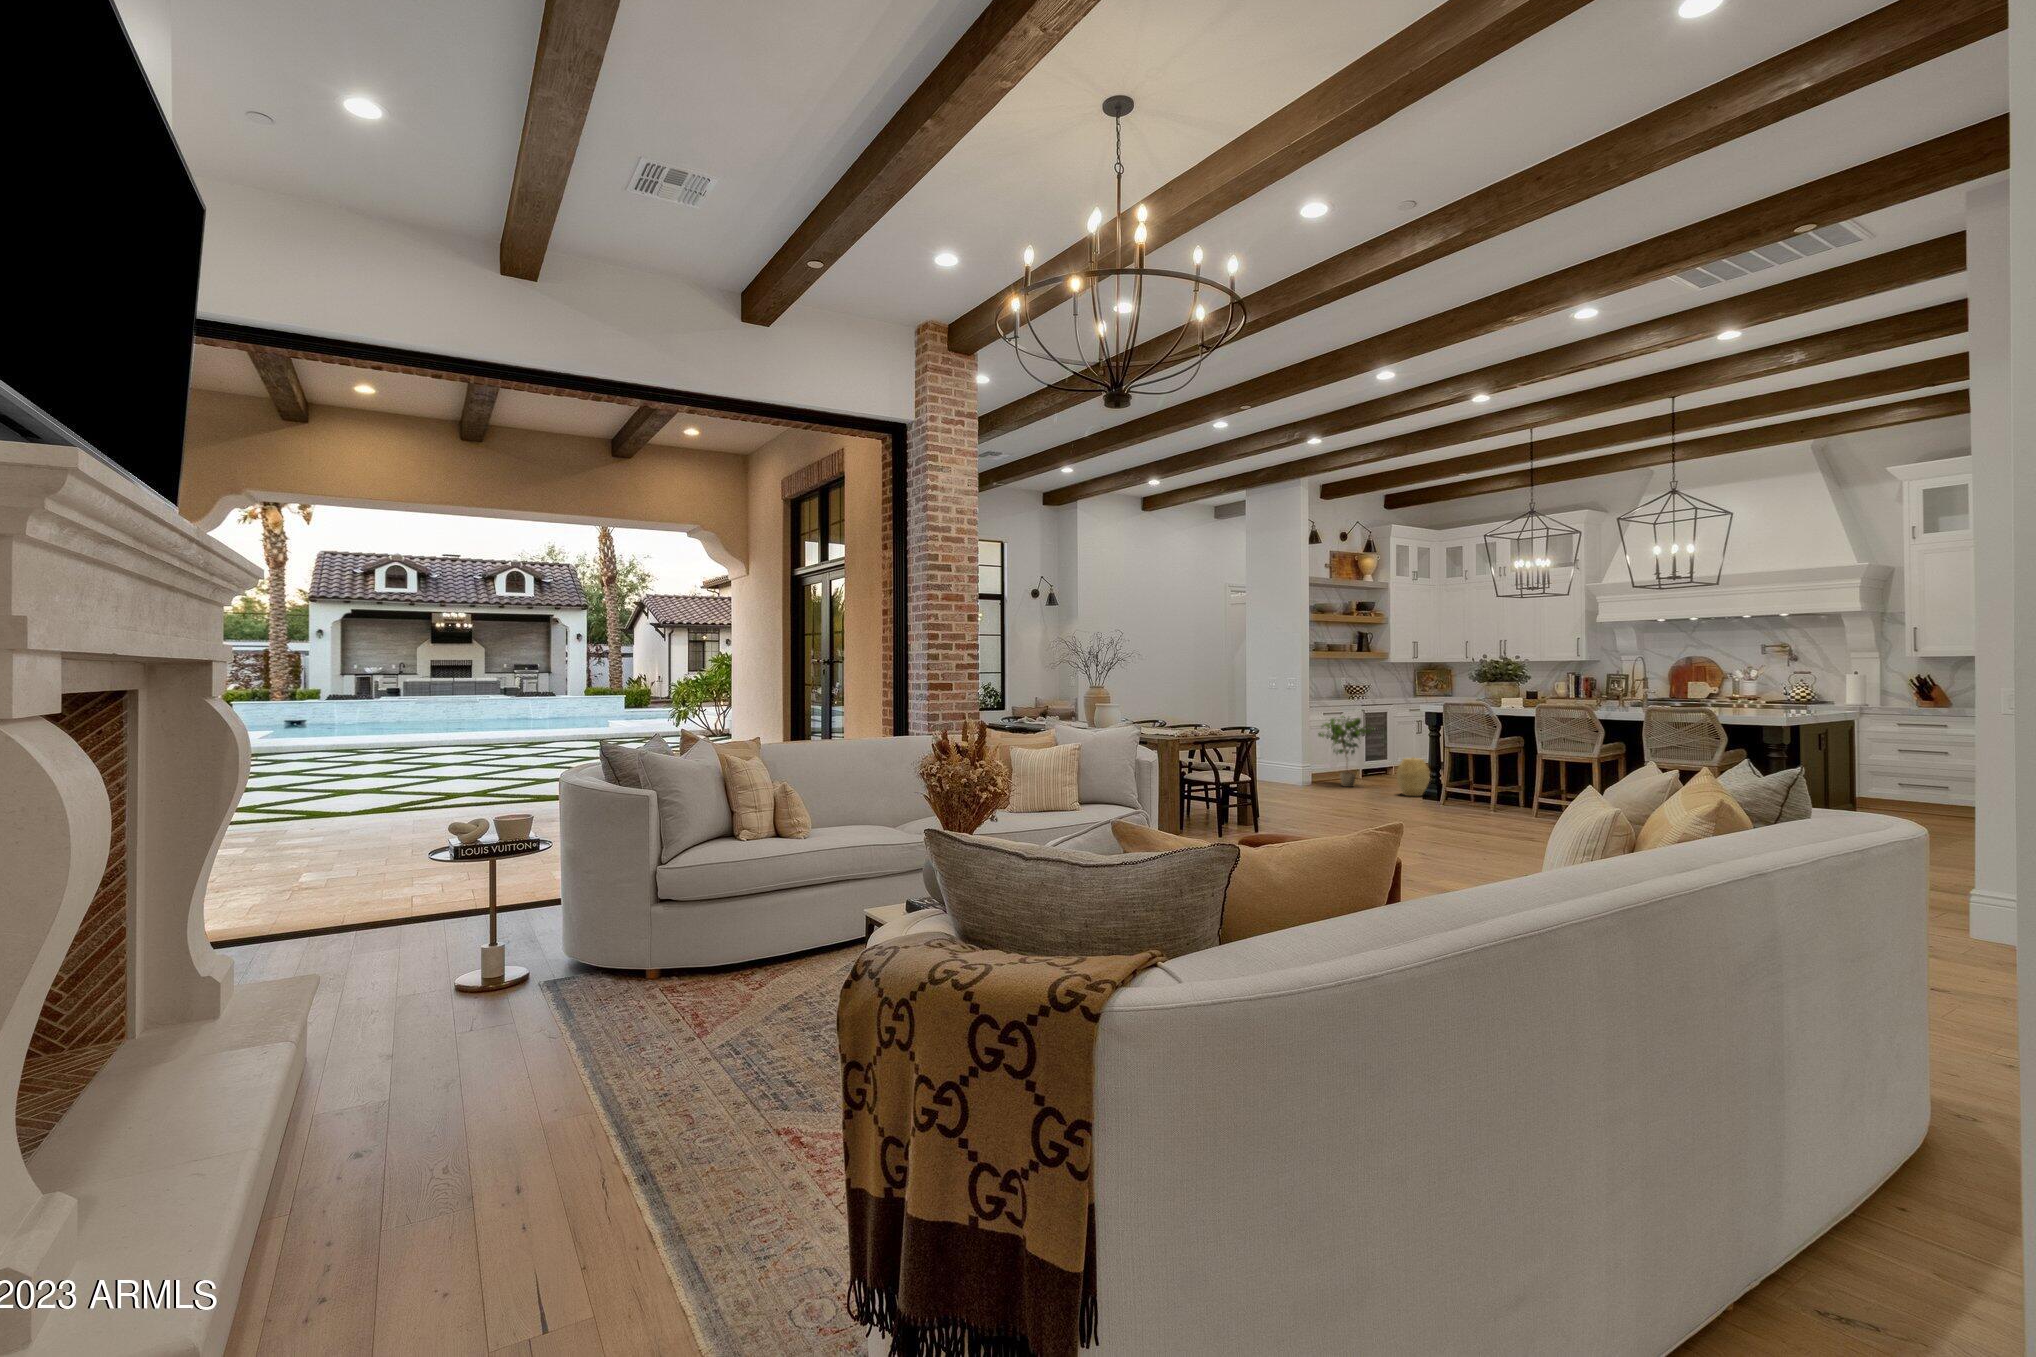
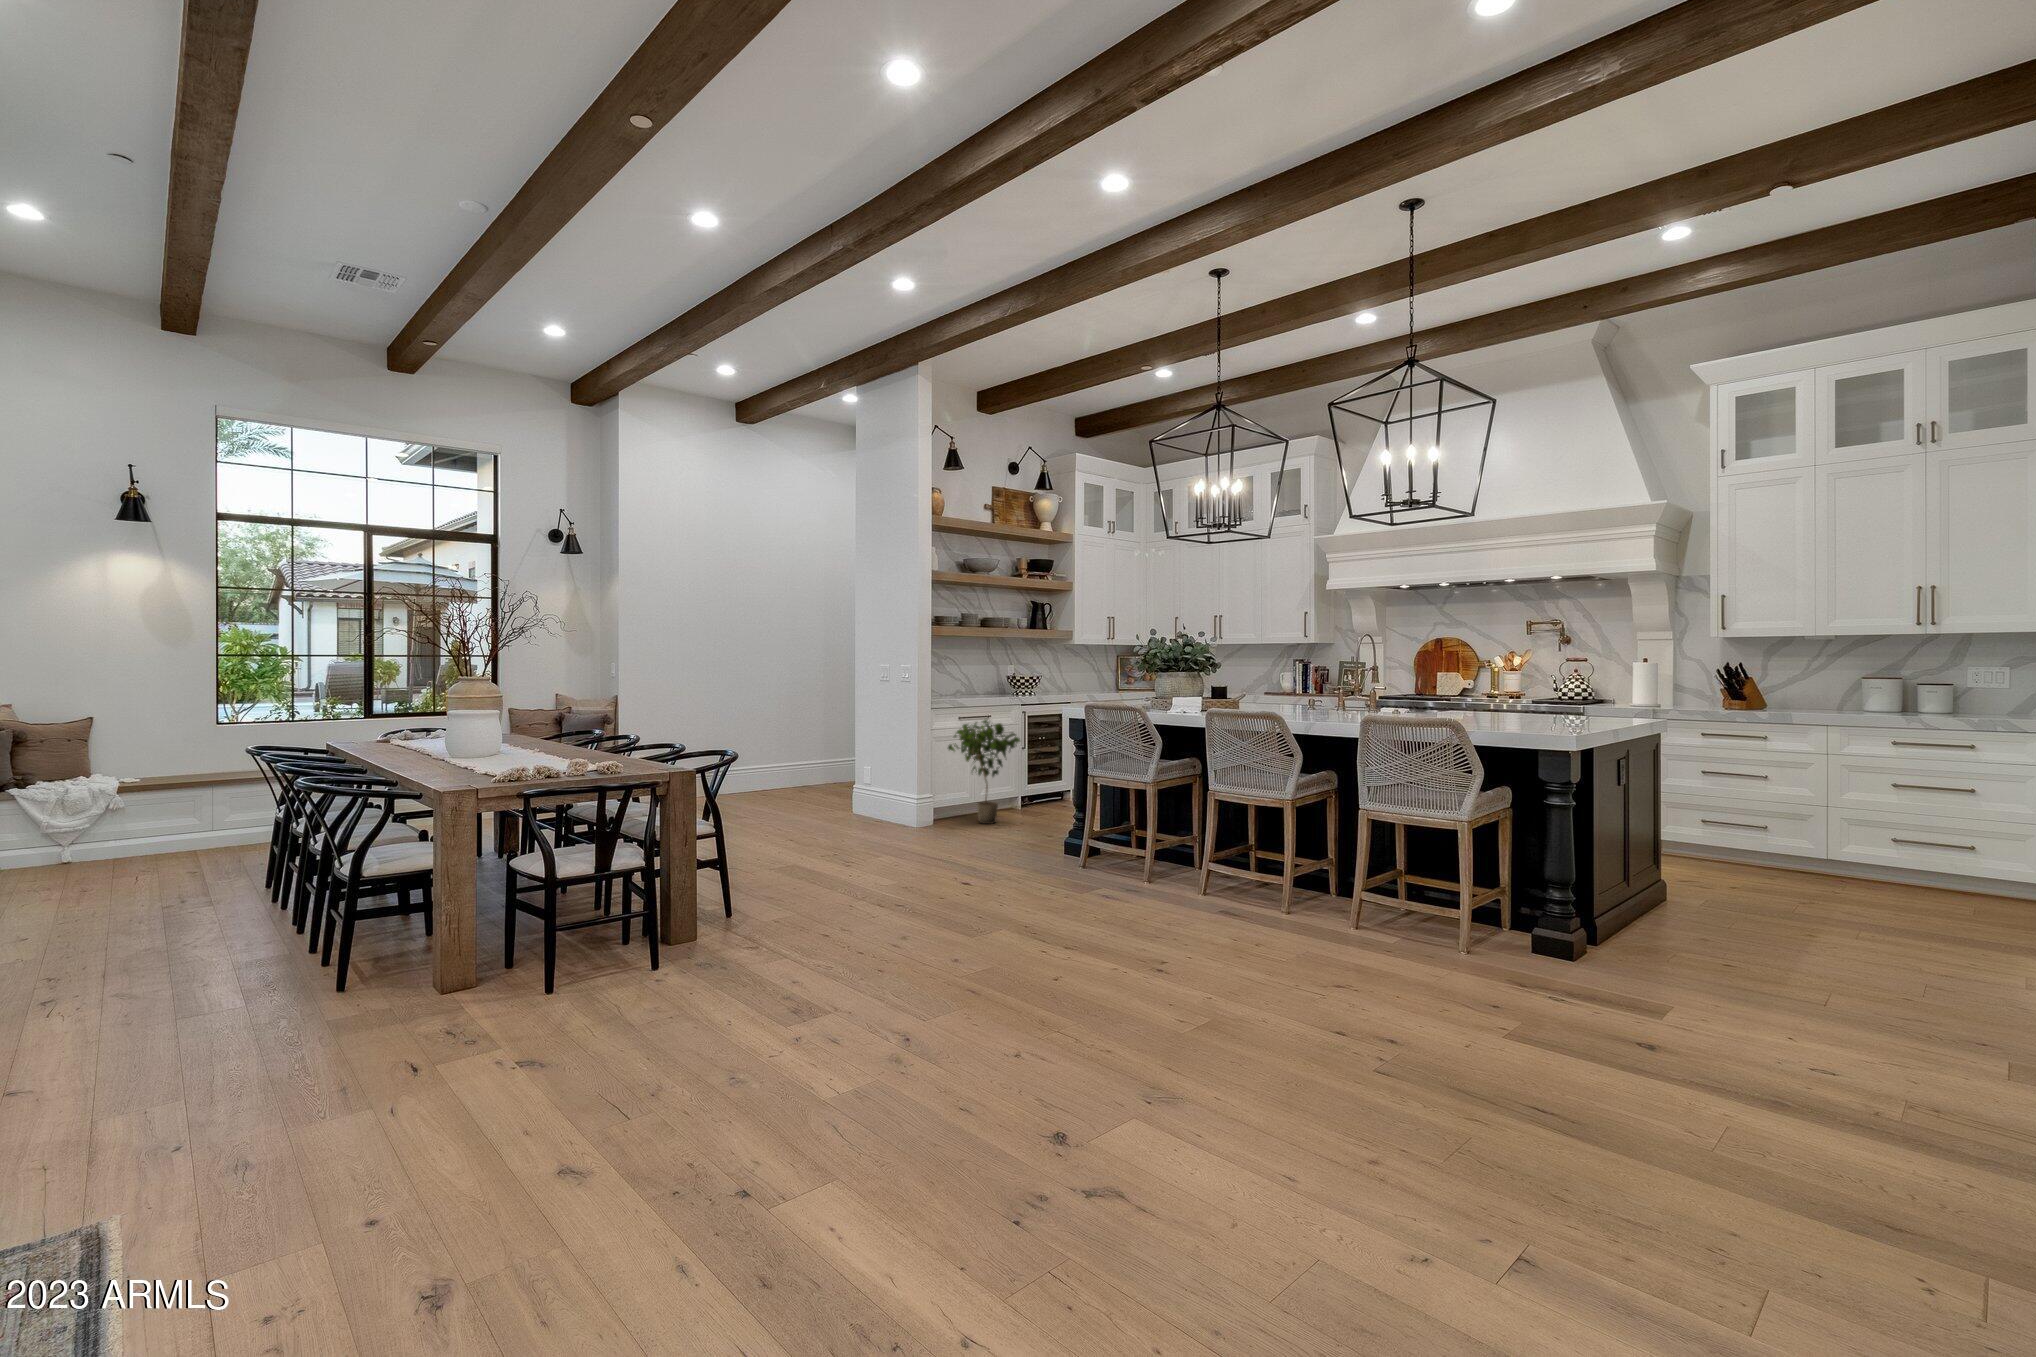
woven basket: present [1396,757,1430,796] -> none [1034,784,1081,843]

